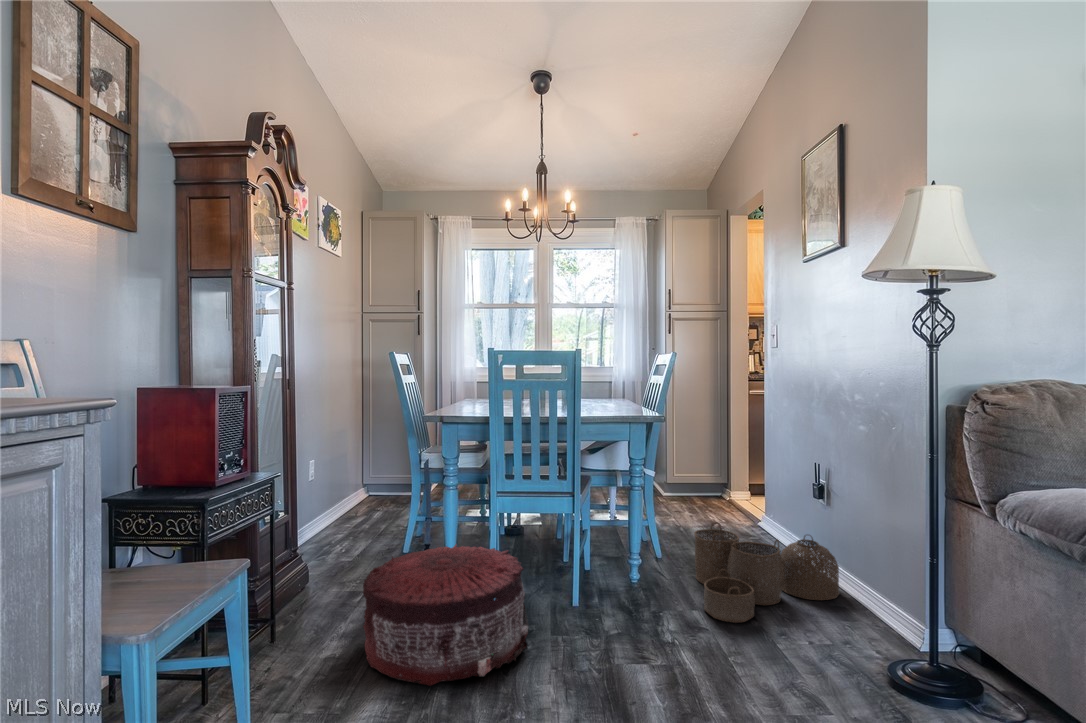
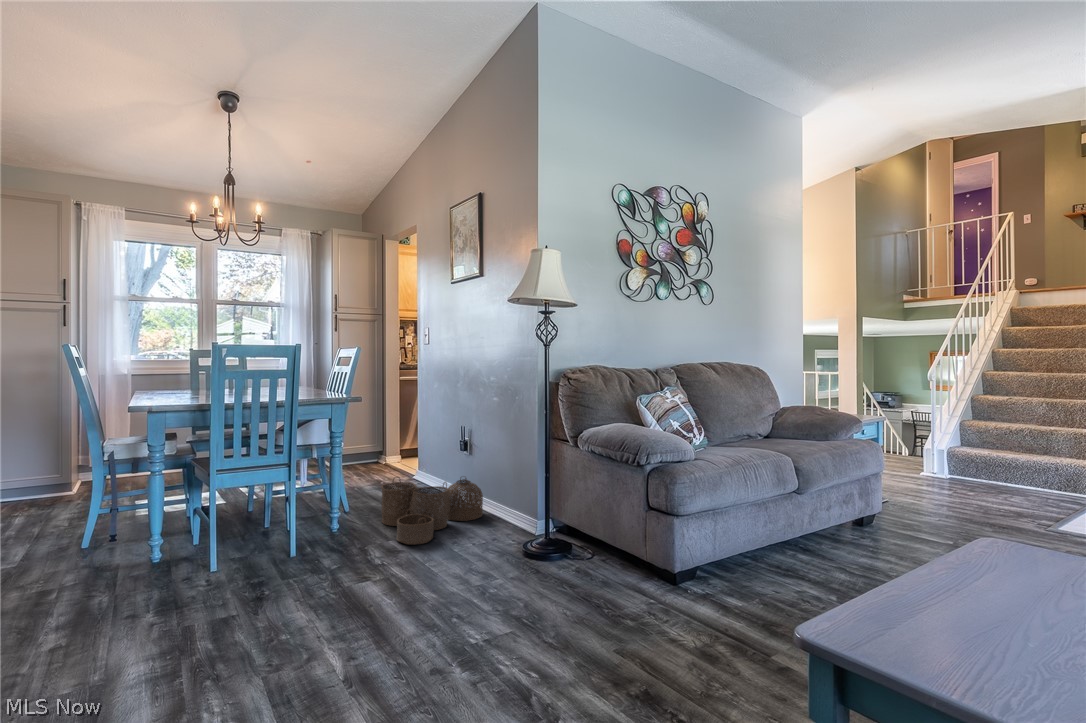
pouf: present [363,545,528,686] -> none [83,520,270,647]

